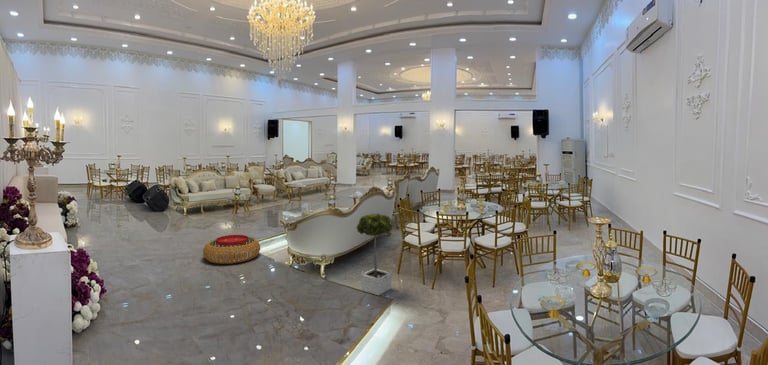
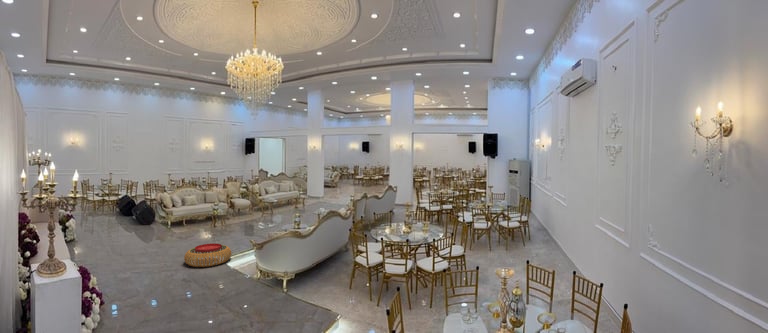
potted tree: present [357,214,393,295] -> none [301,226,329,287]

